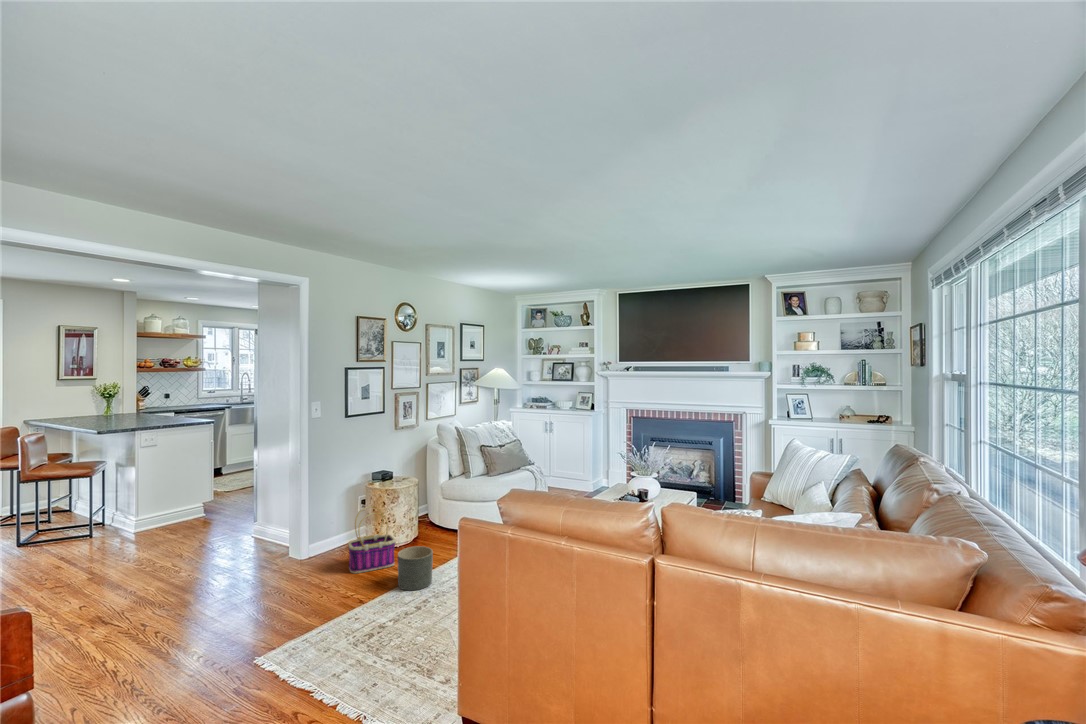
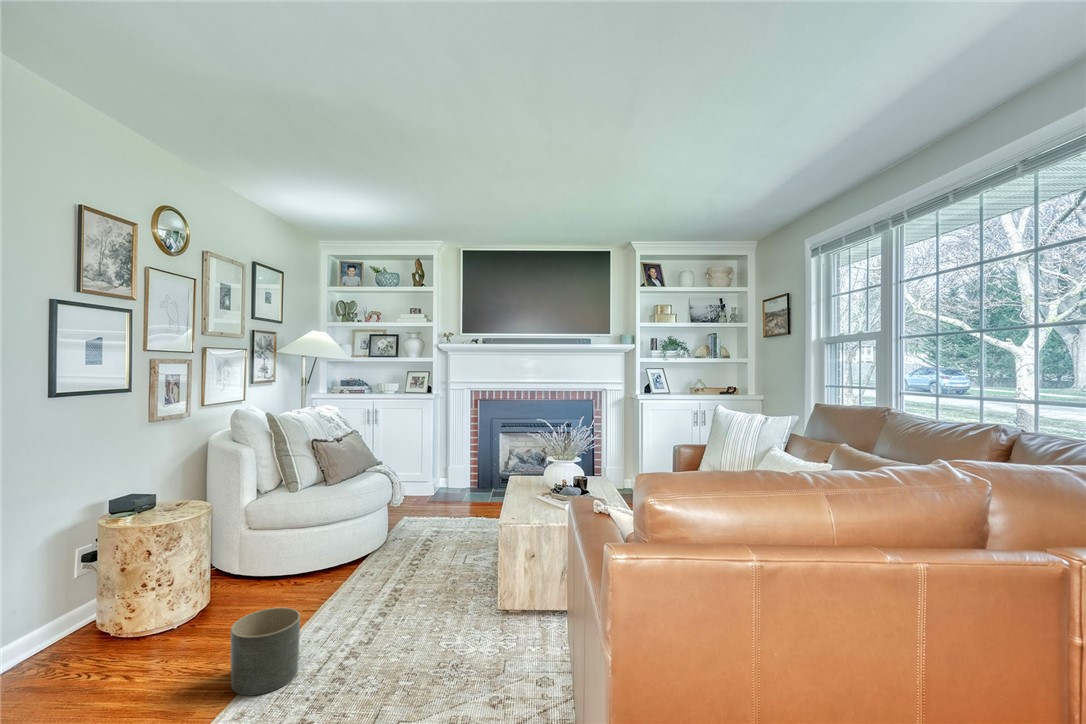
basket: present [348,506,396,573] -> none [89,556,199,695]

